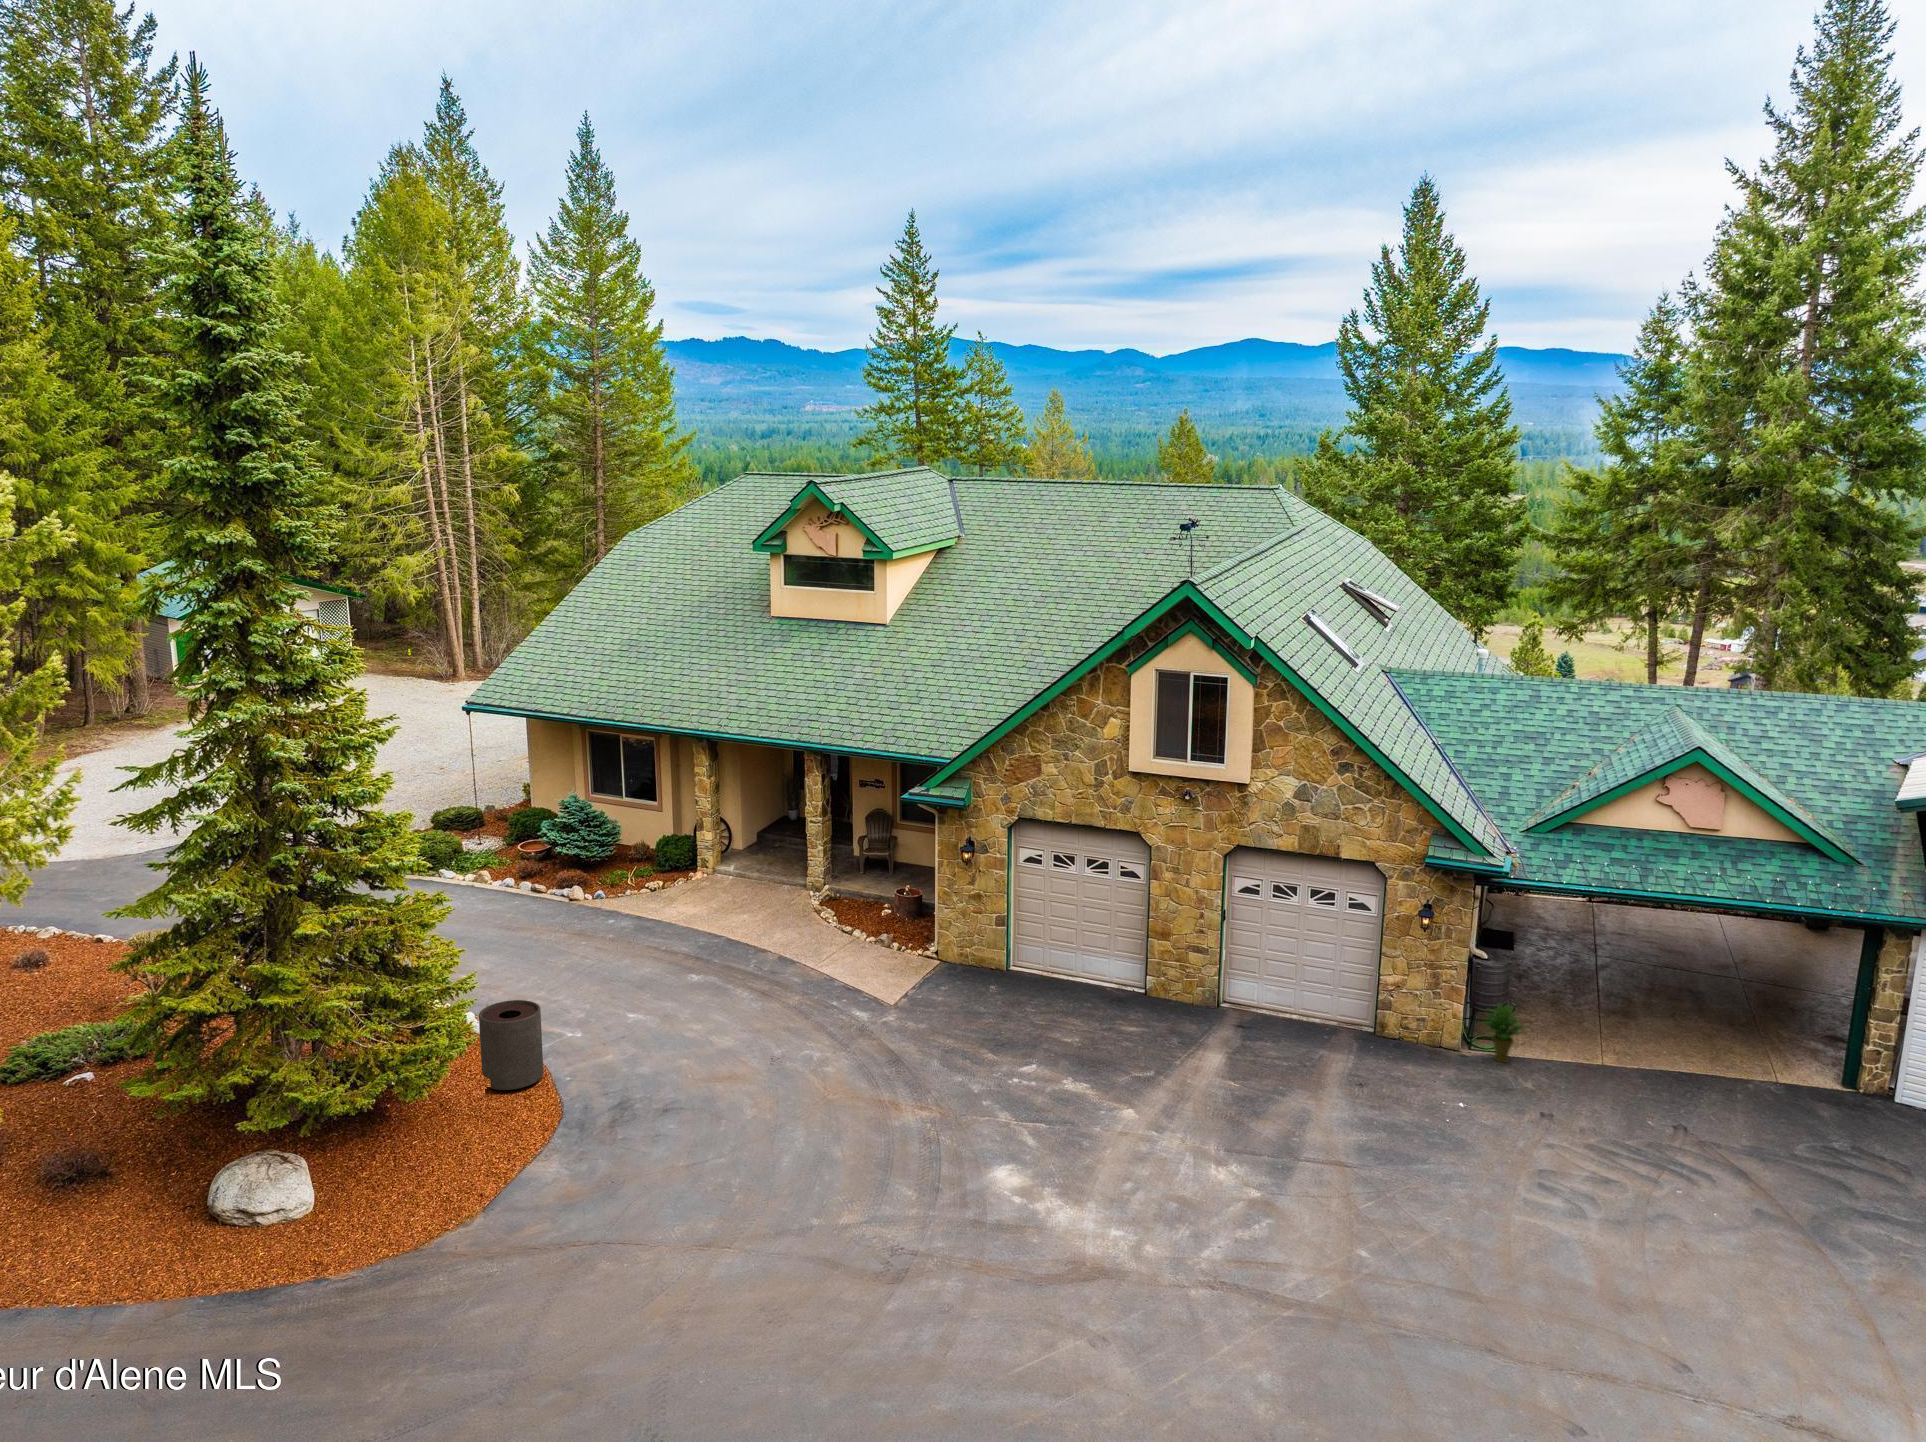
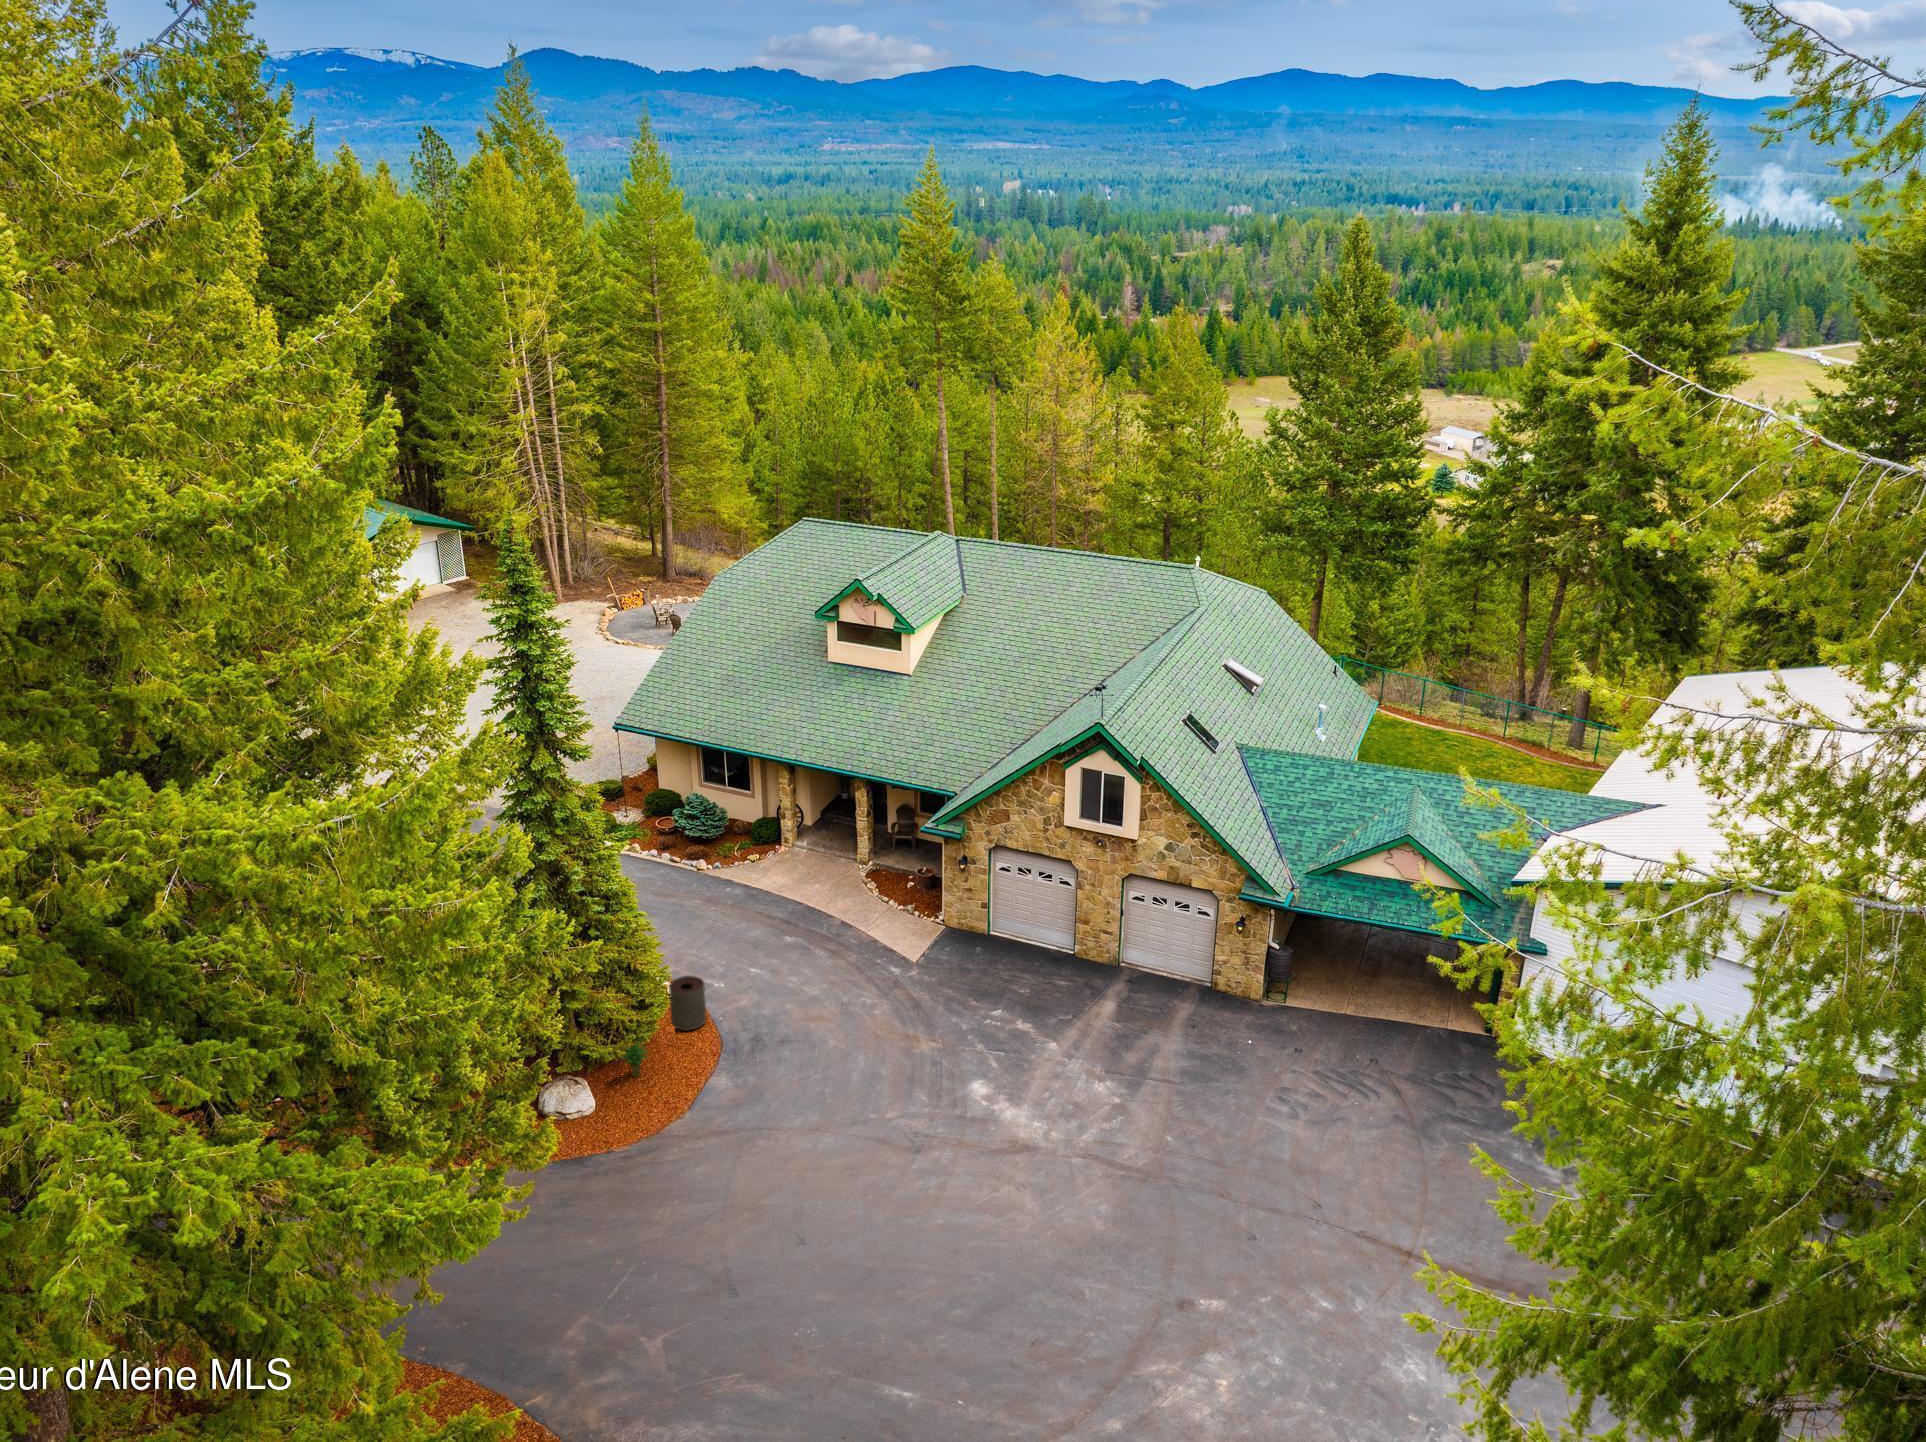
potted plant: present [1482,1003,1524,1062] -> present [622,1043,648,1077]

